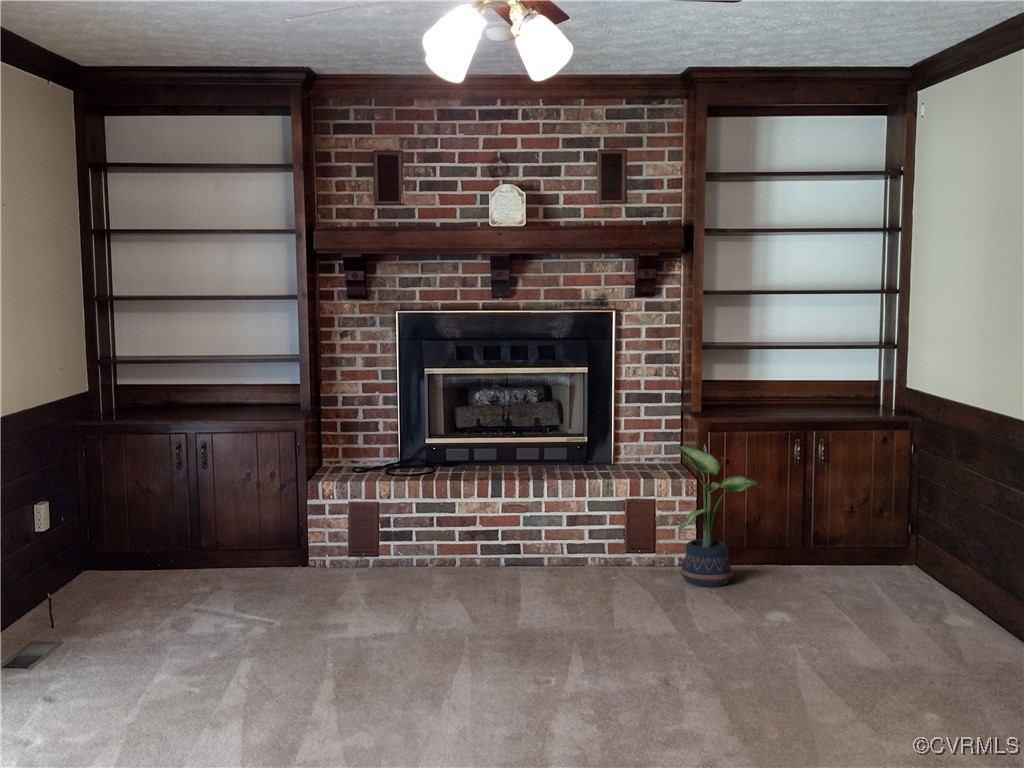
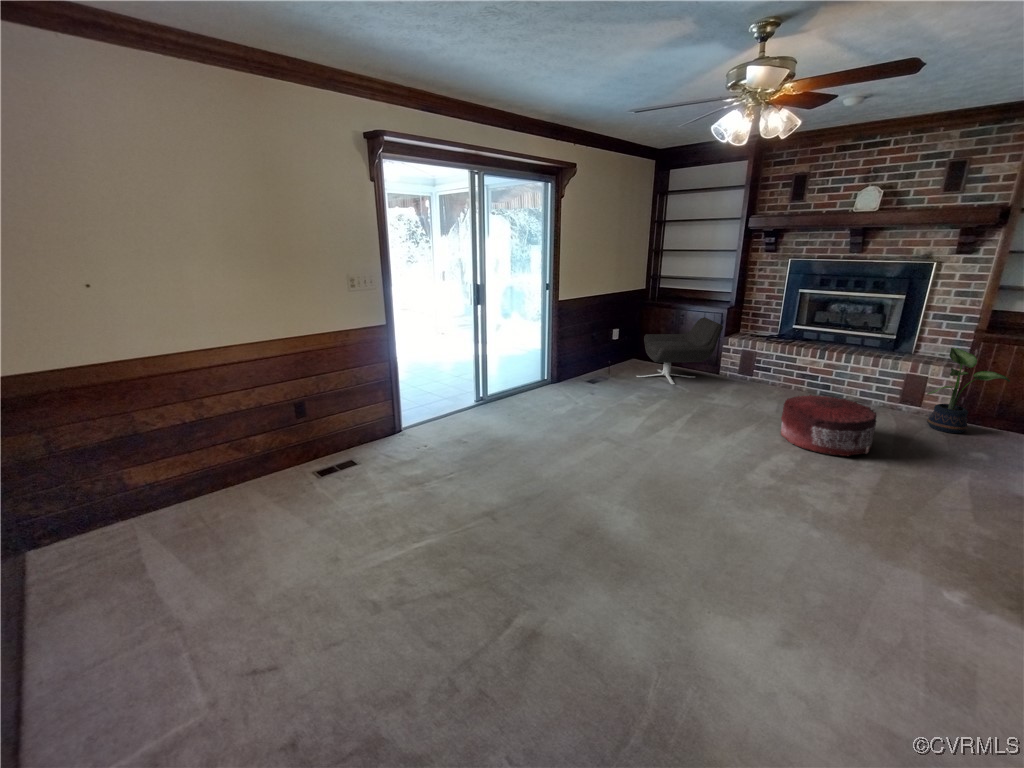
lounge chair: none [125,444,318,618] -> present [637,317,723,384]
pouf: none [526,565,681,687] -> present [781,395,877,456]

